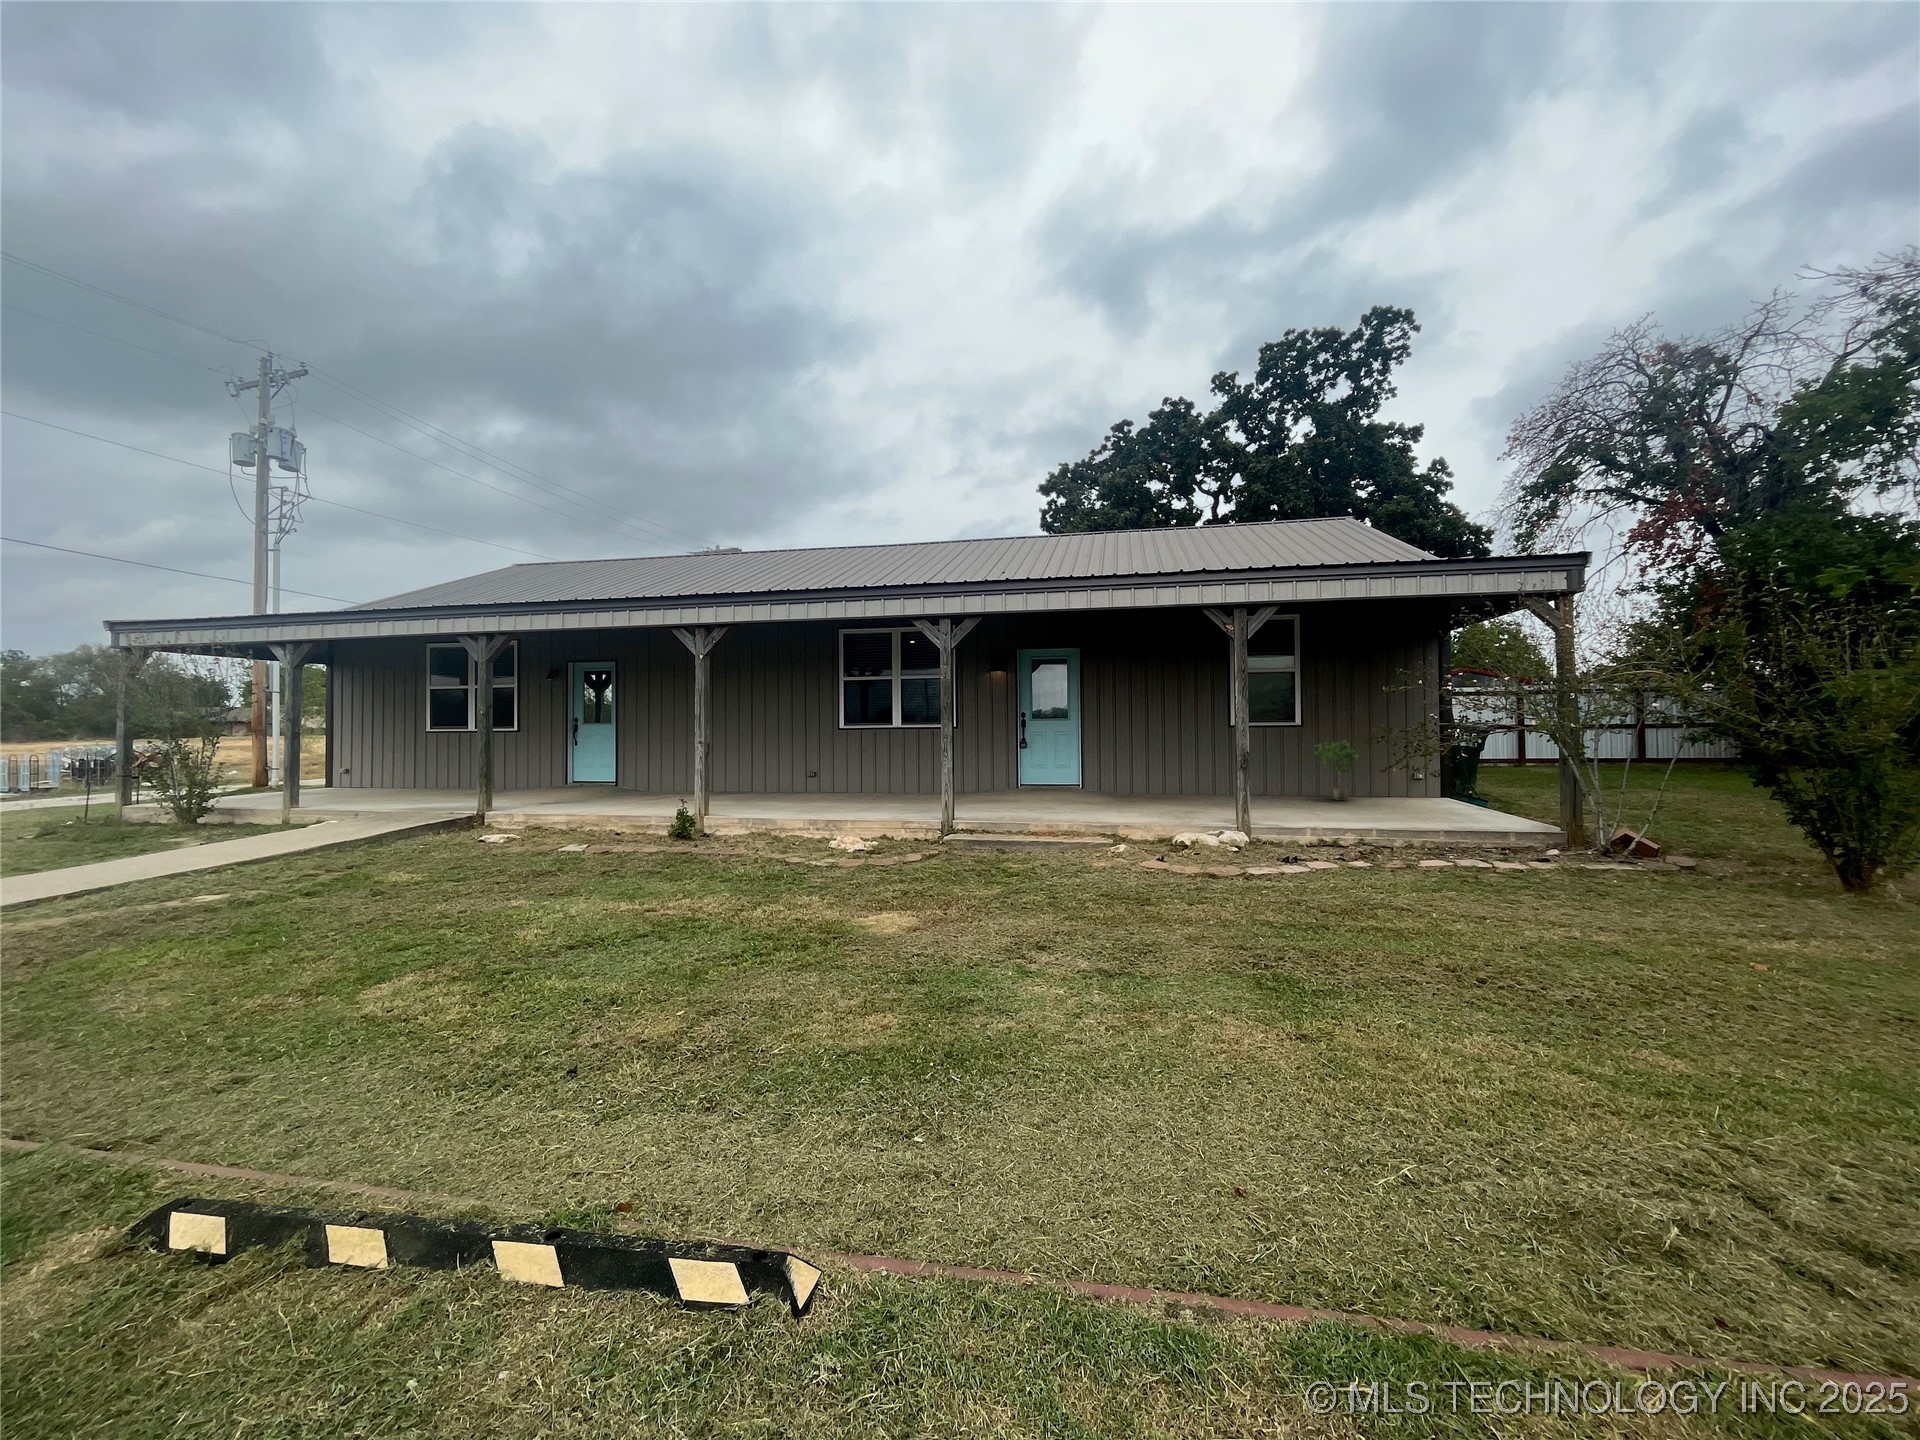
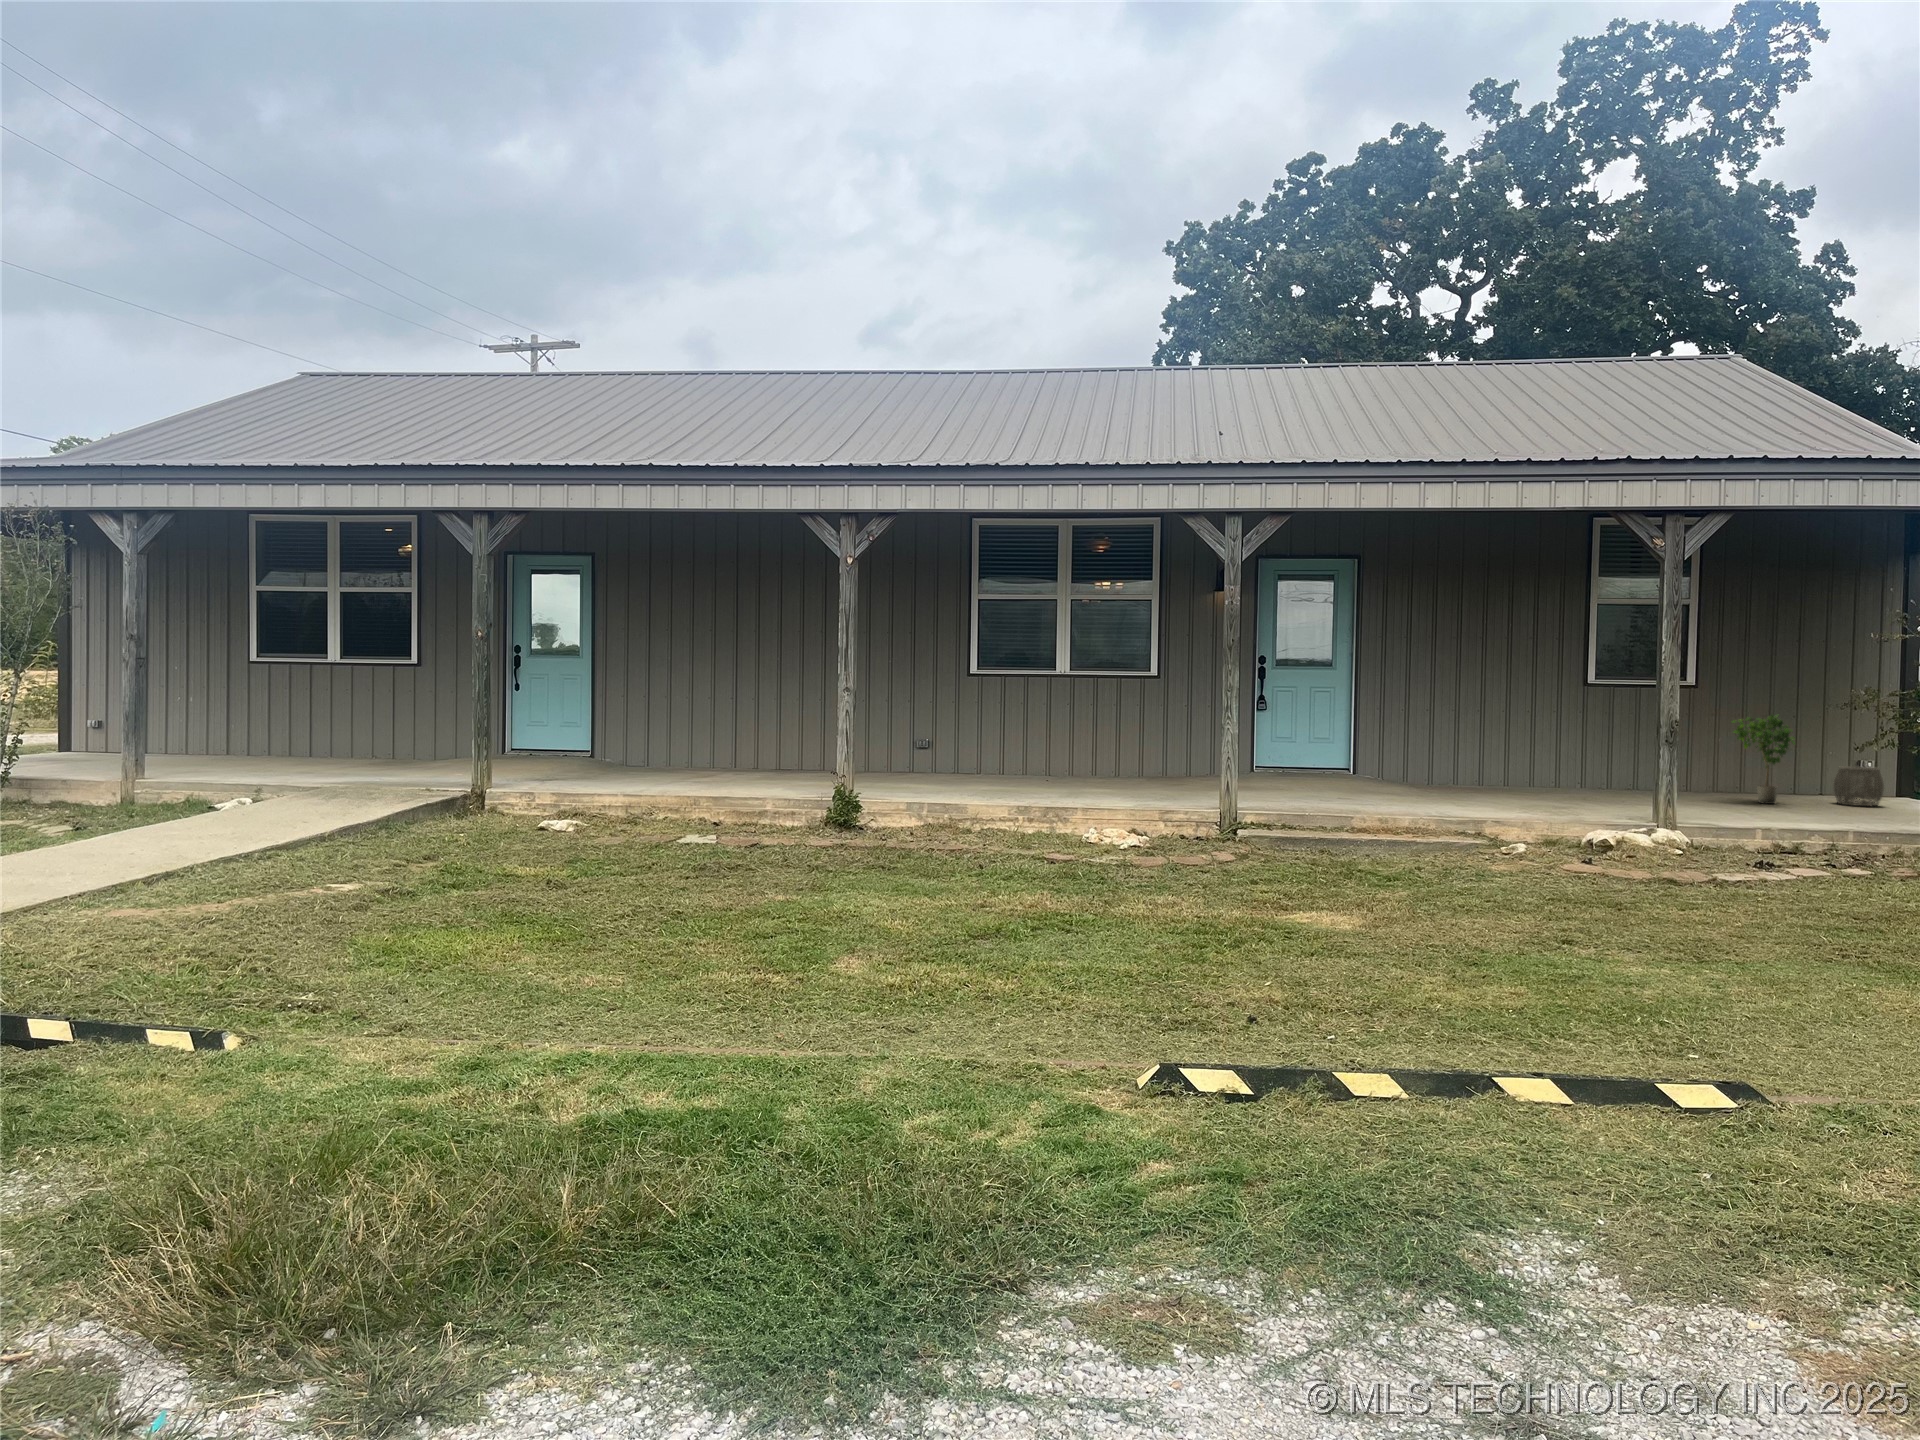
woven basket: none [1387,773,1421,800] -> present [1833,766,1884,806]

